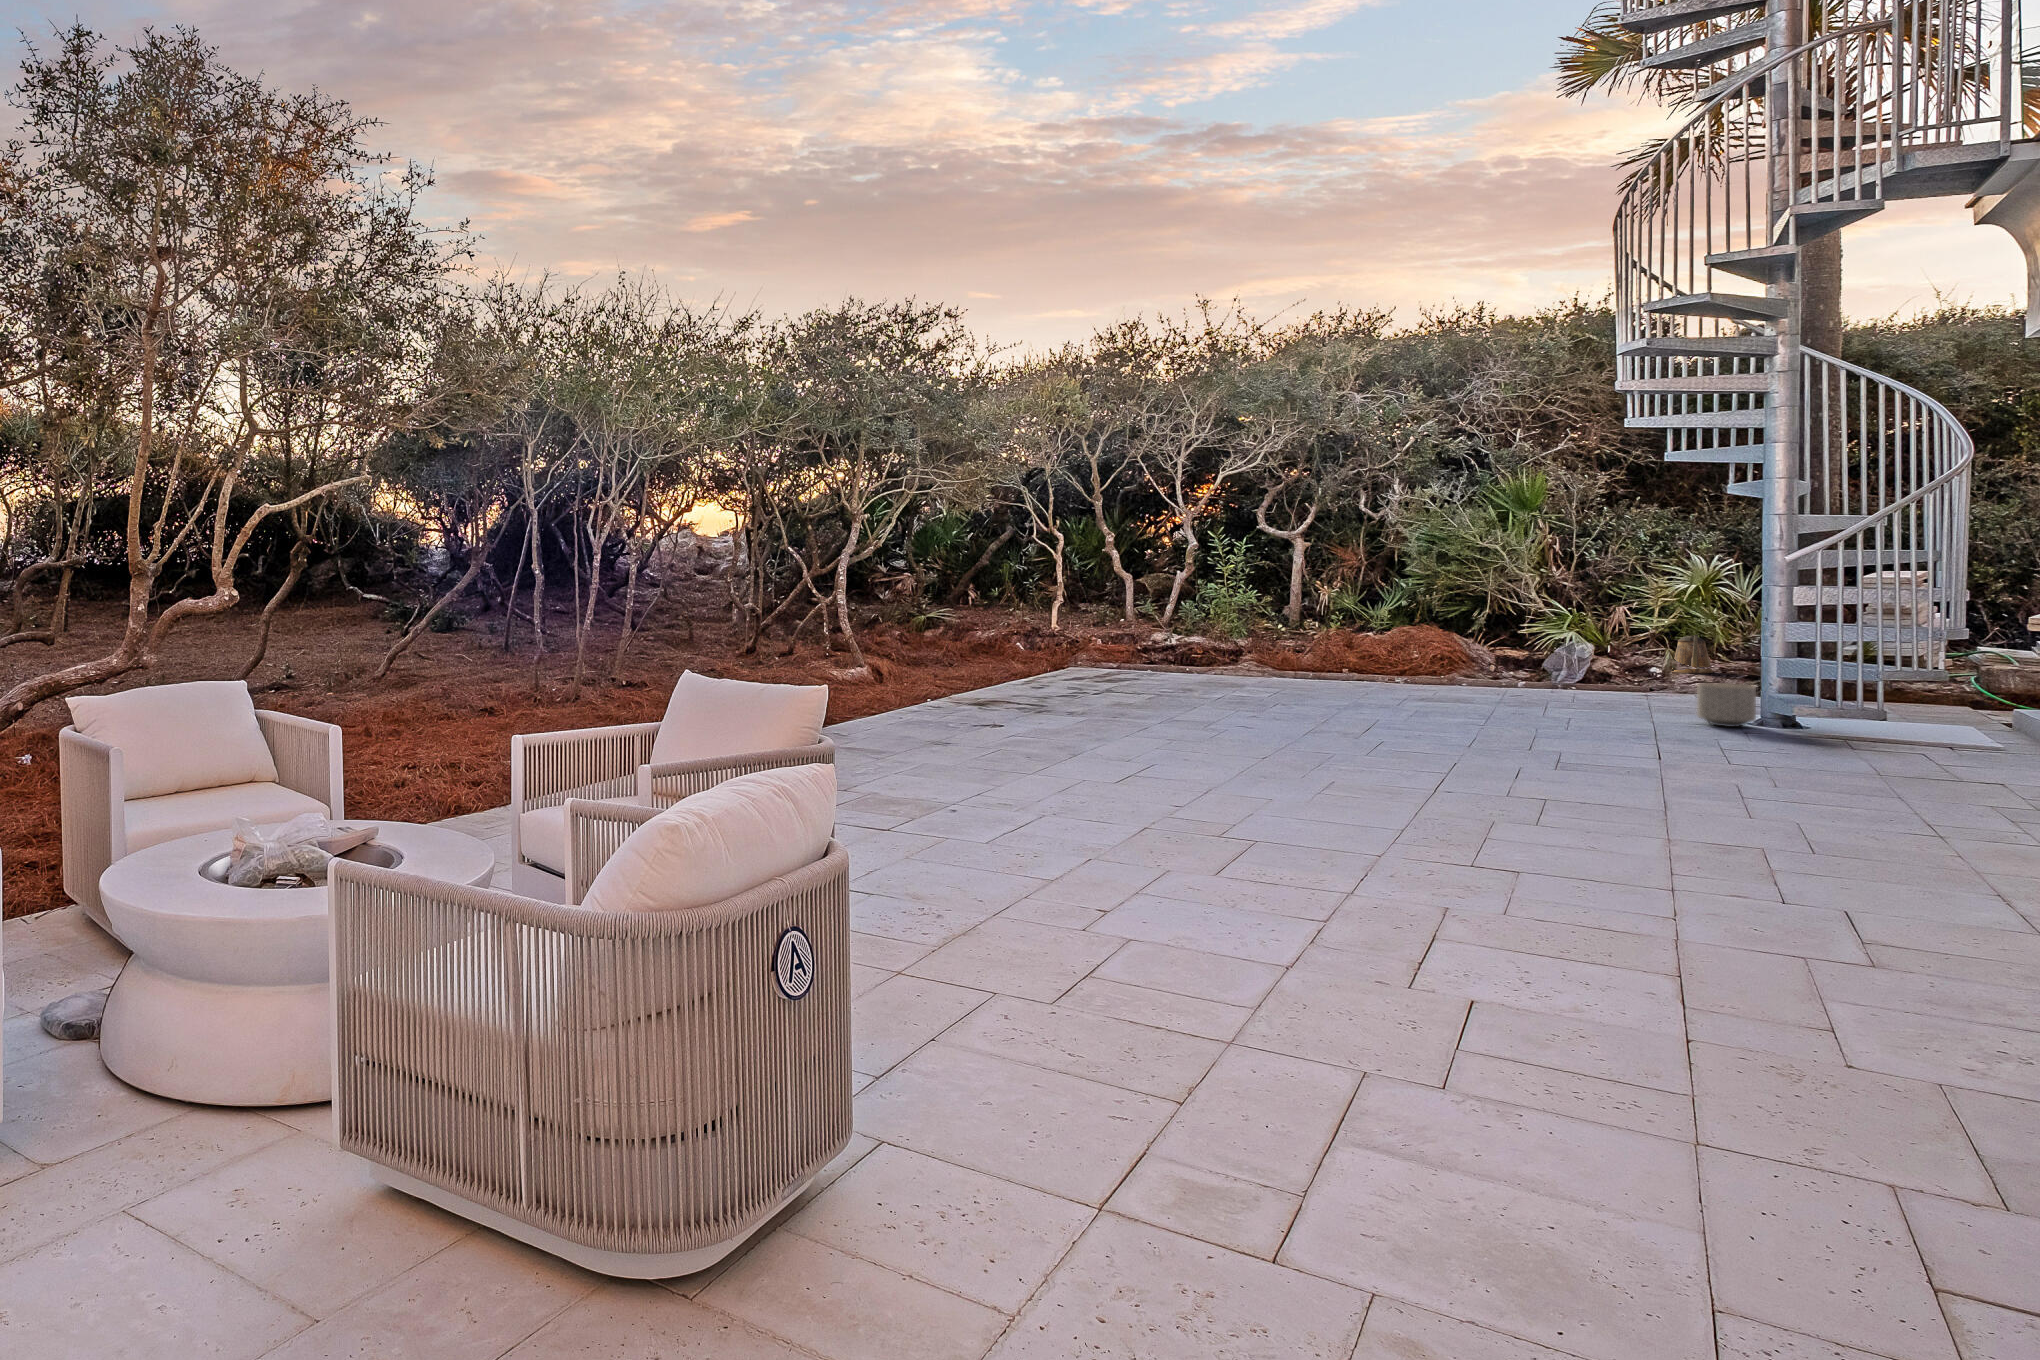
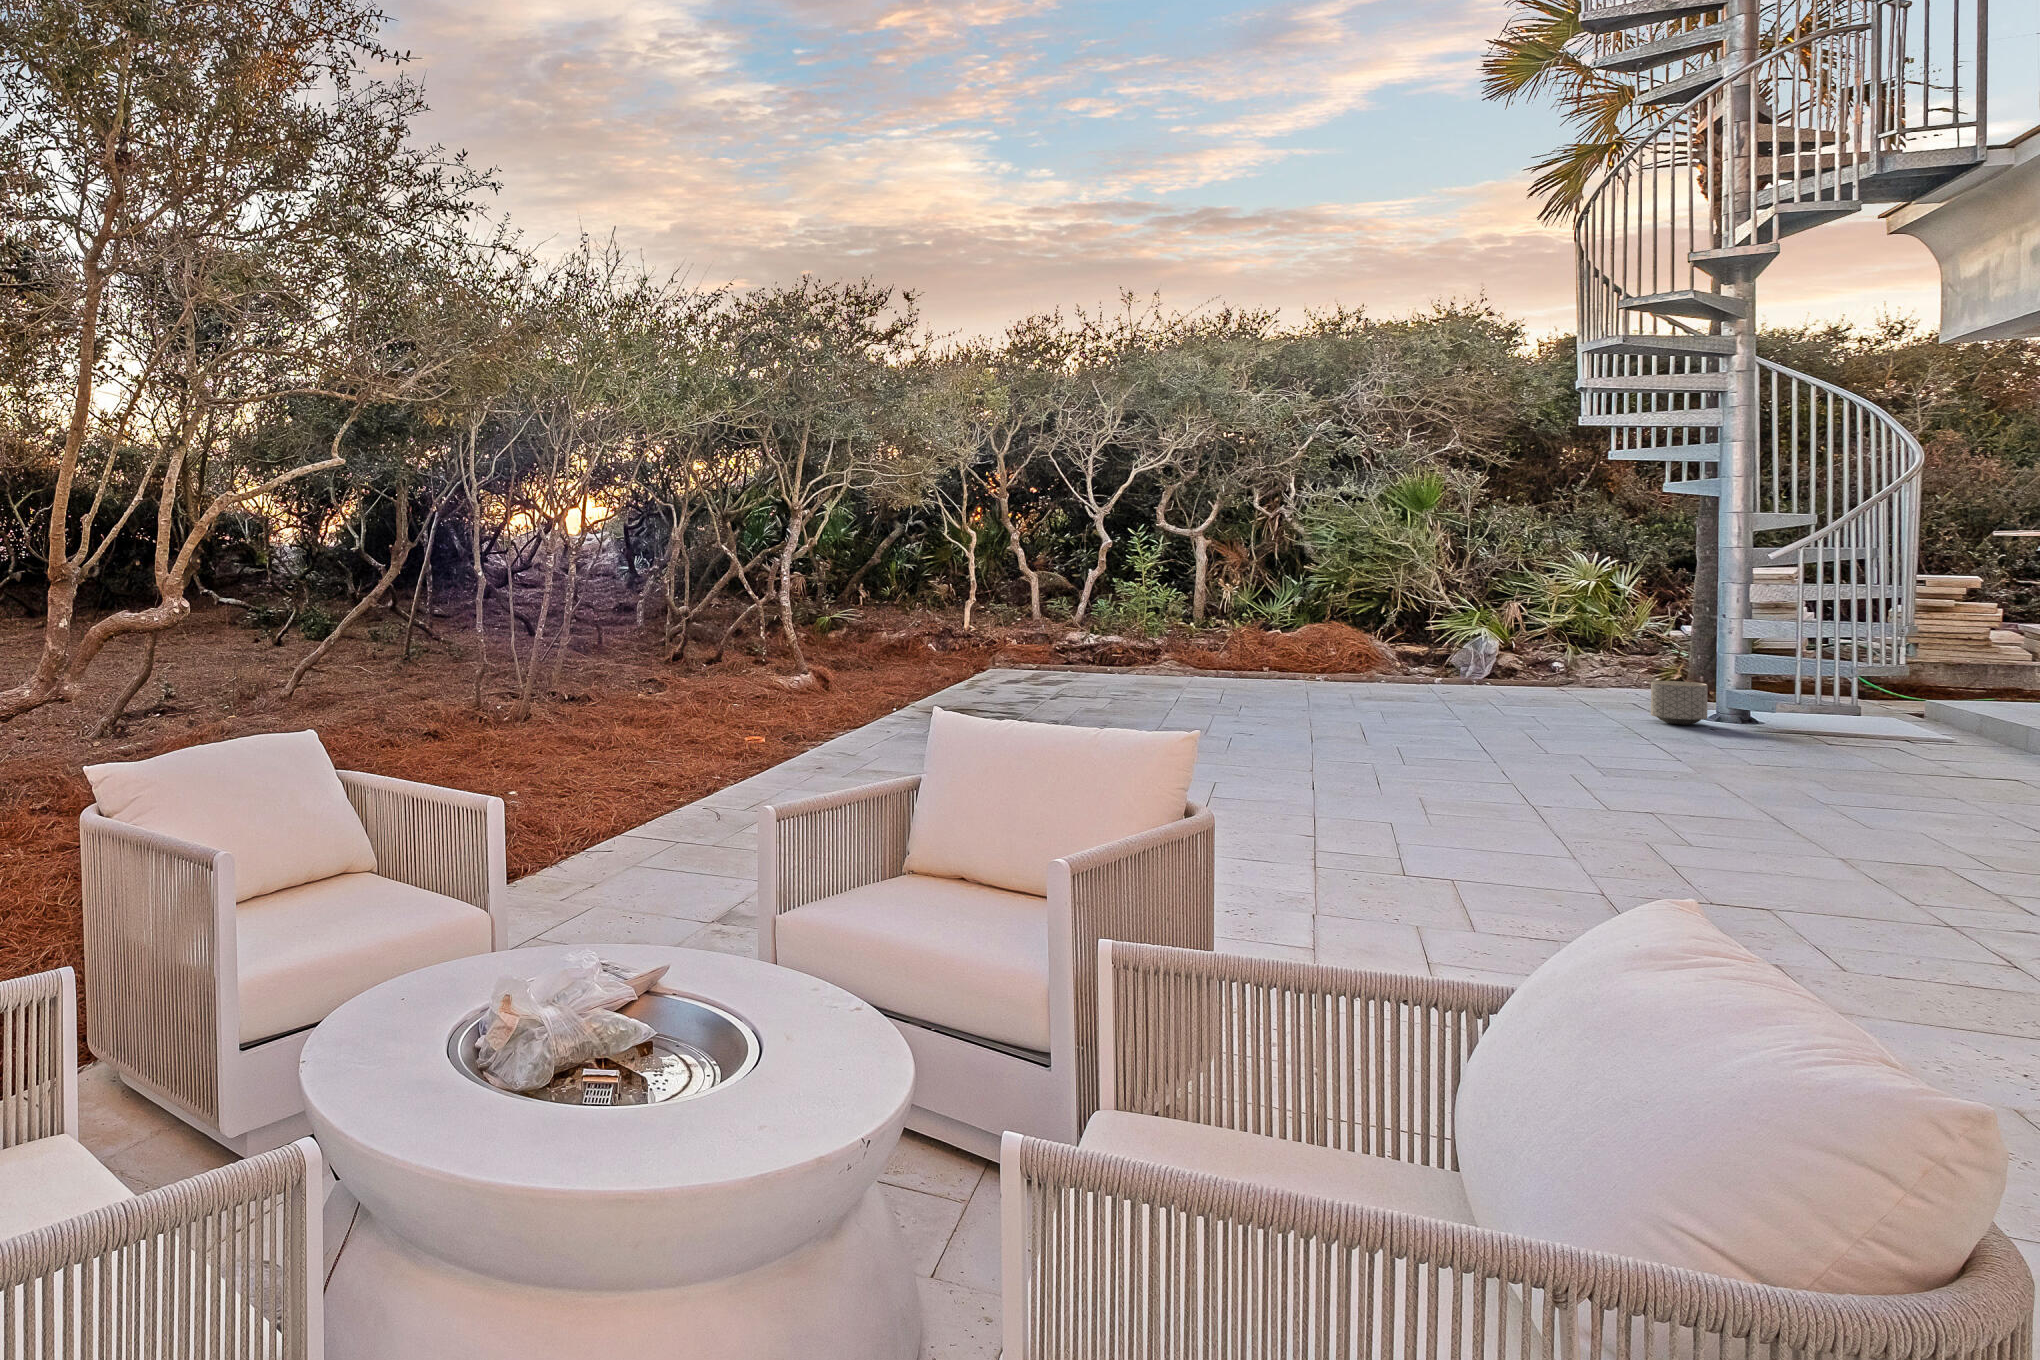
watering can: present [1672,635,1713,674] -> none [1569,631,1609,668]

